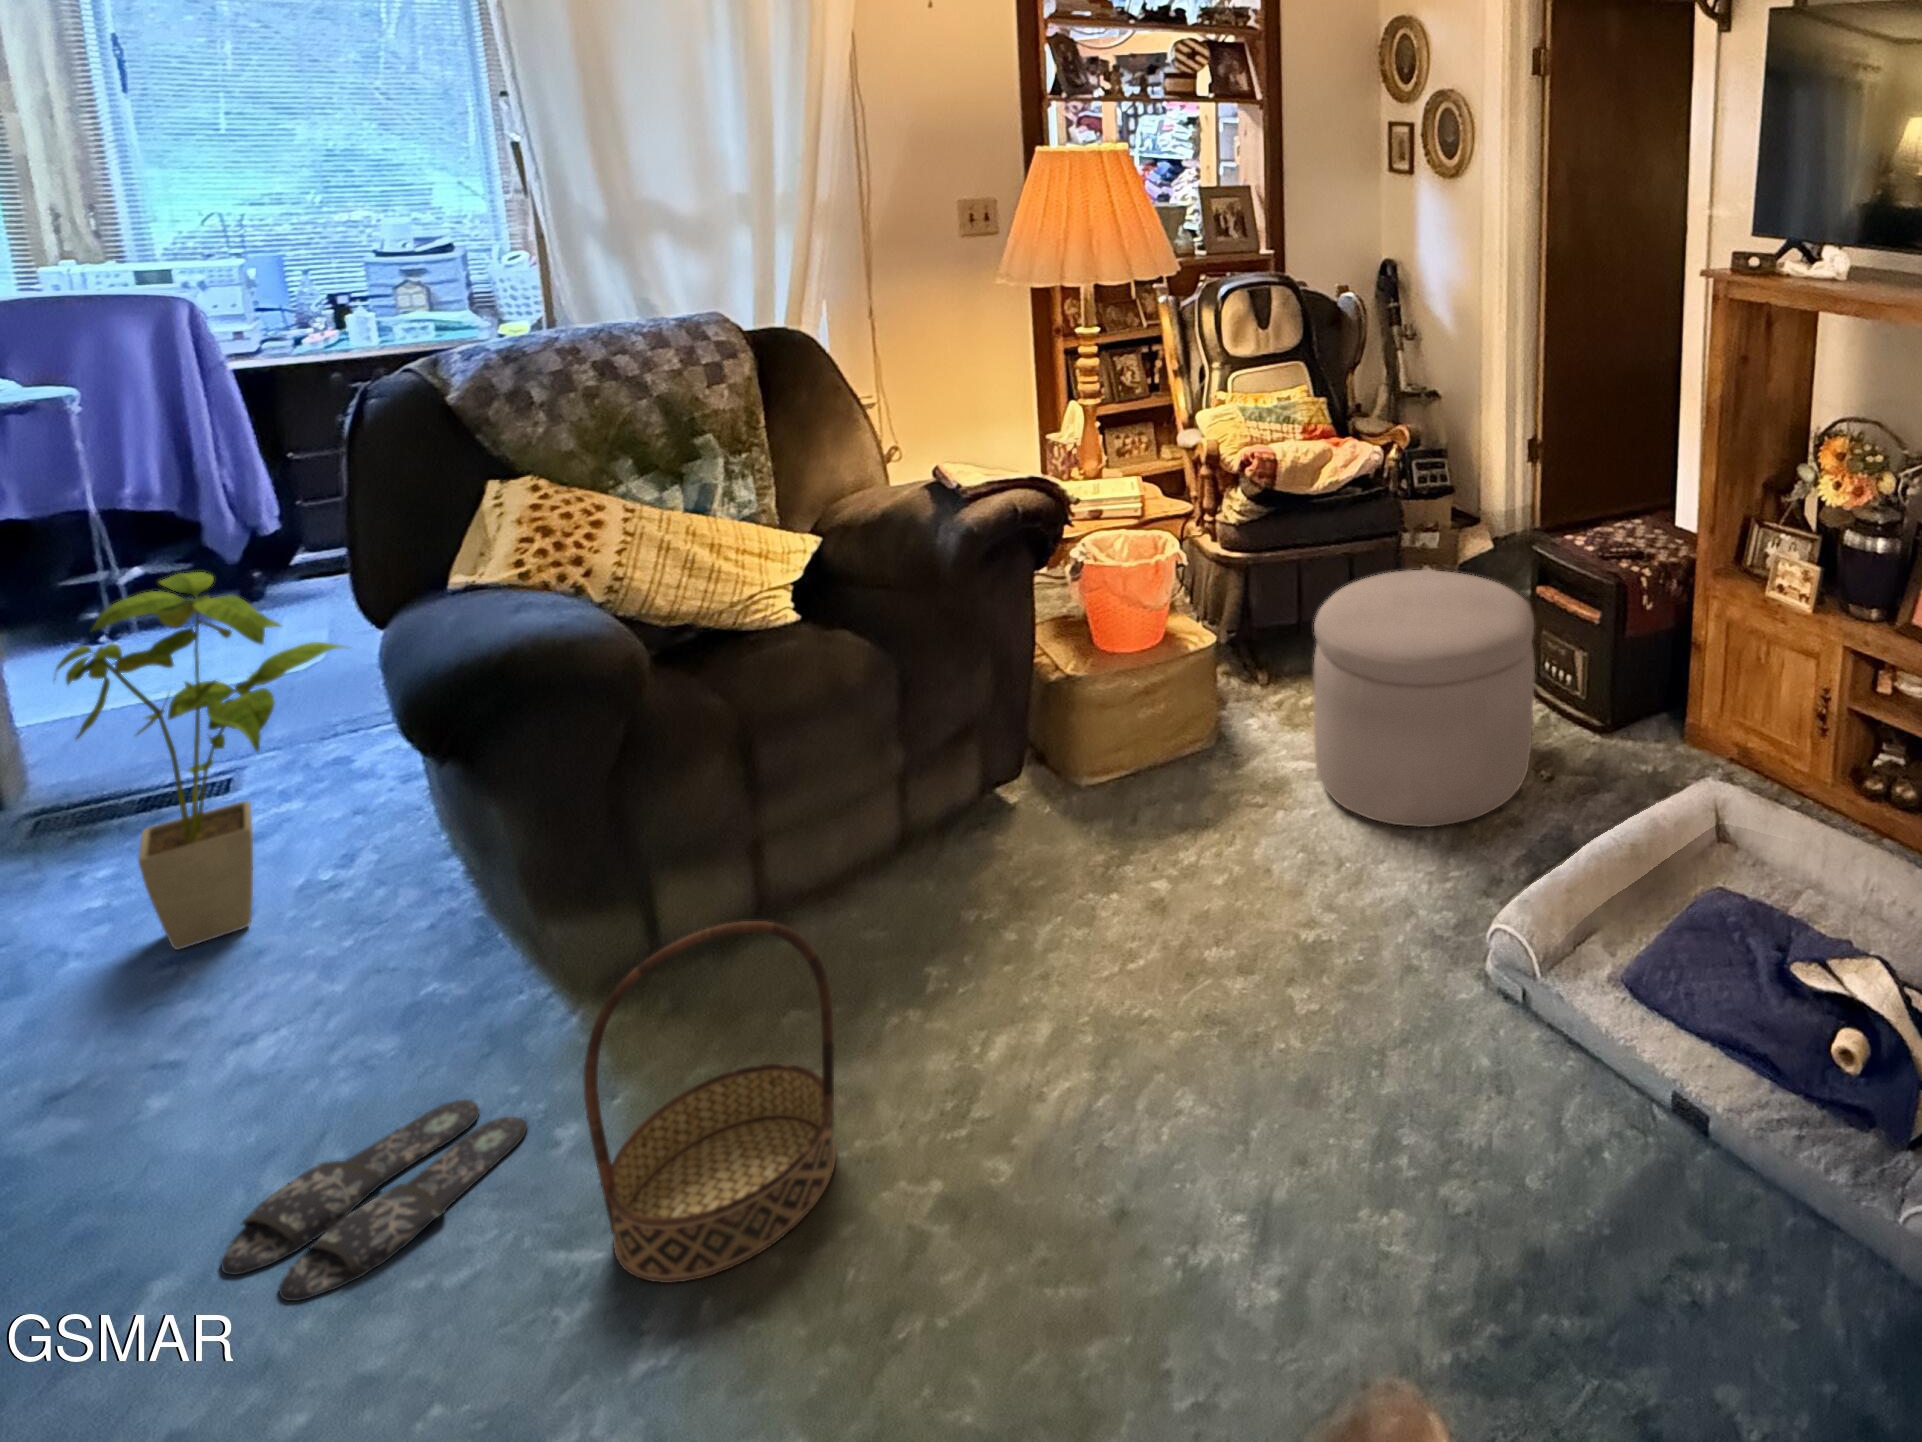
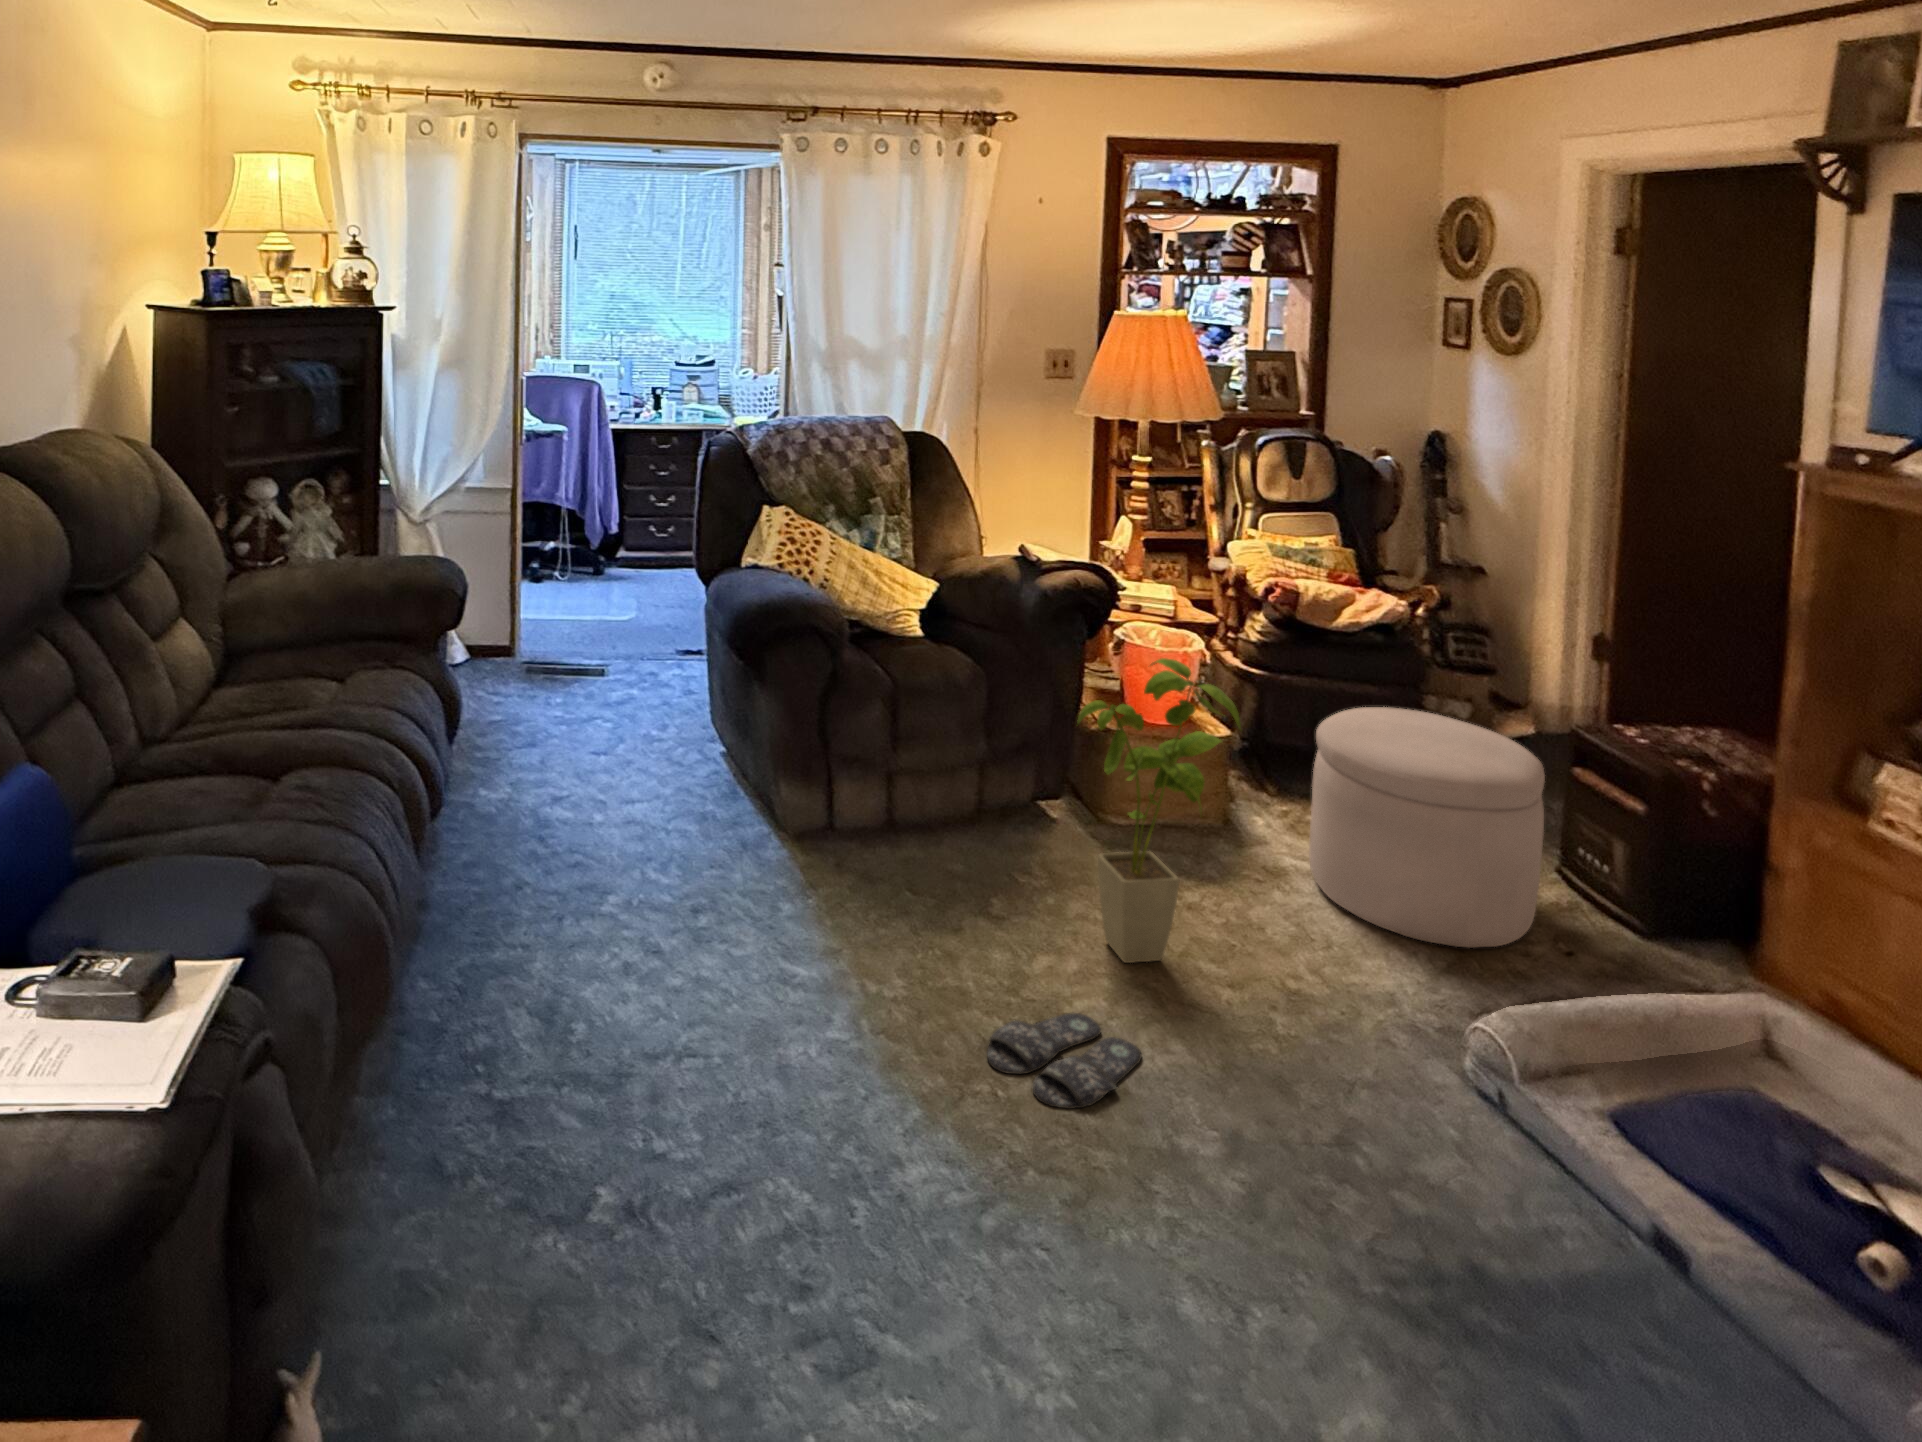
house plant: present [55,572,349,950] -> present [1077,658,1241,963]
basket: present [583,921,836,1283] -> none [815,780,944,996]
slippers: present [221,1100,528,1301] -> present [987,1013,1142,1109]

